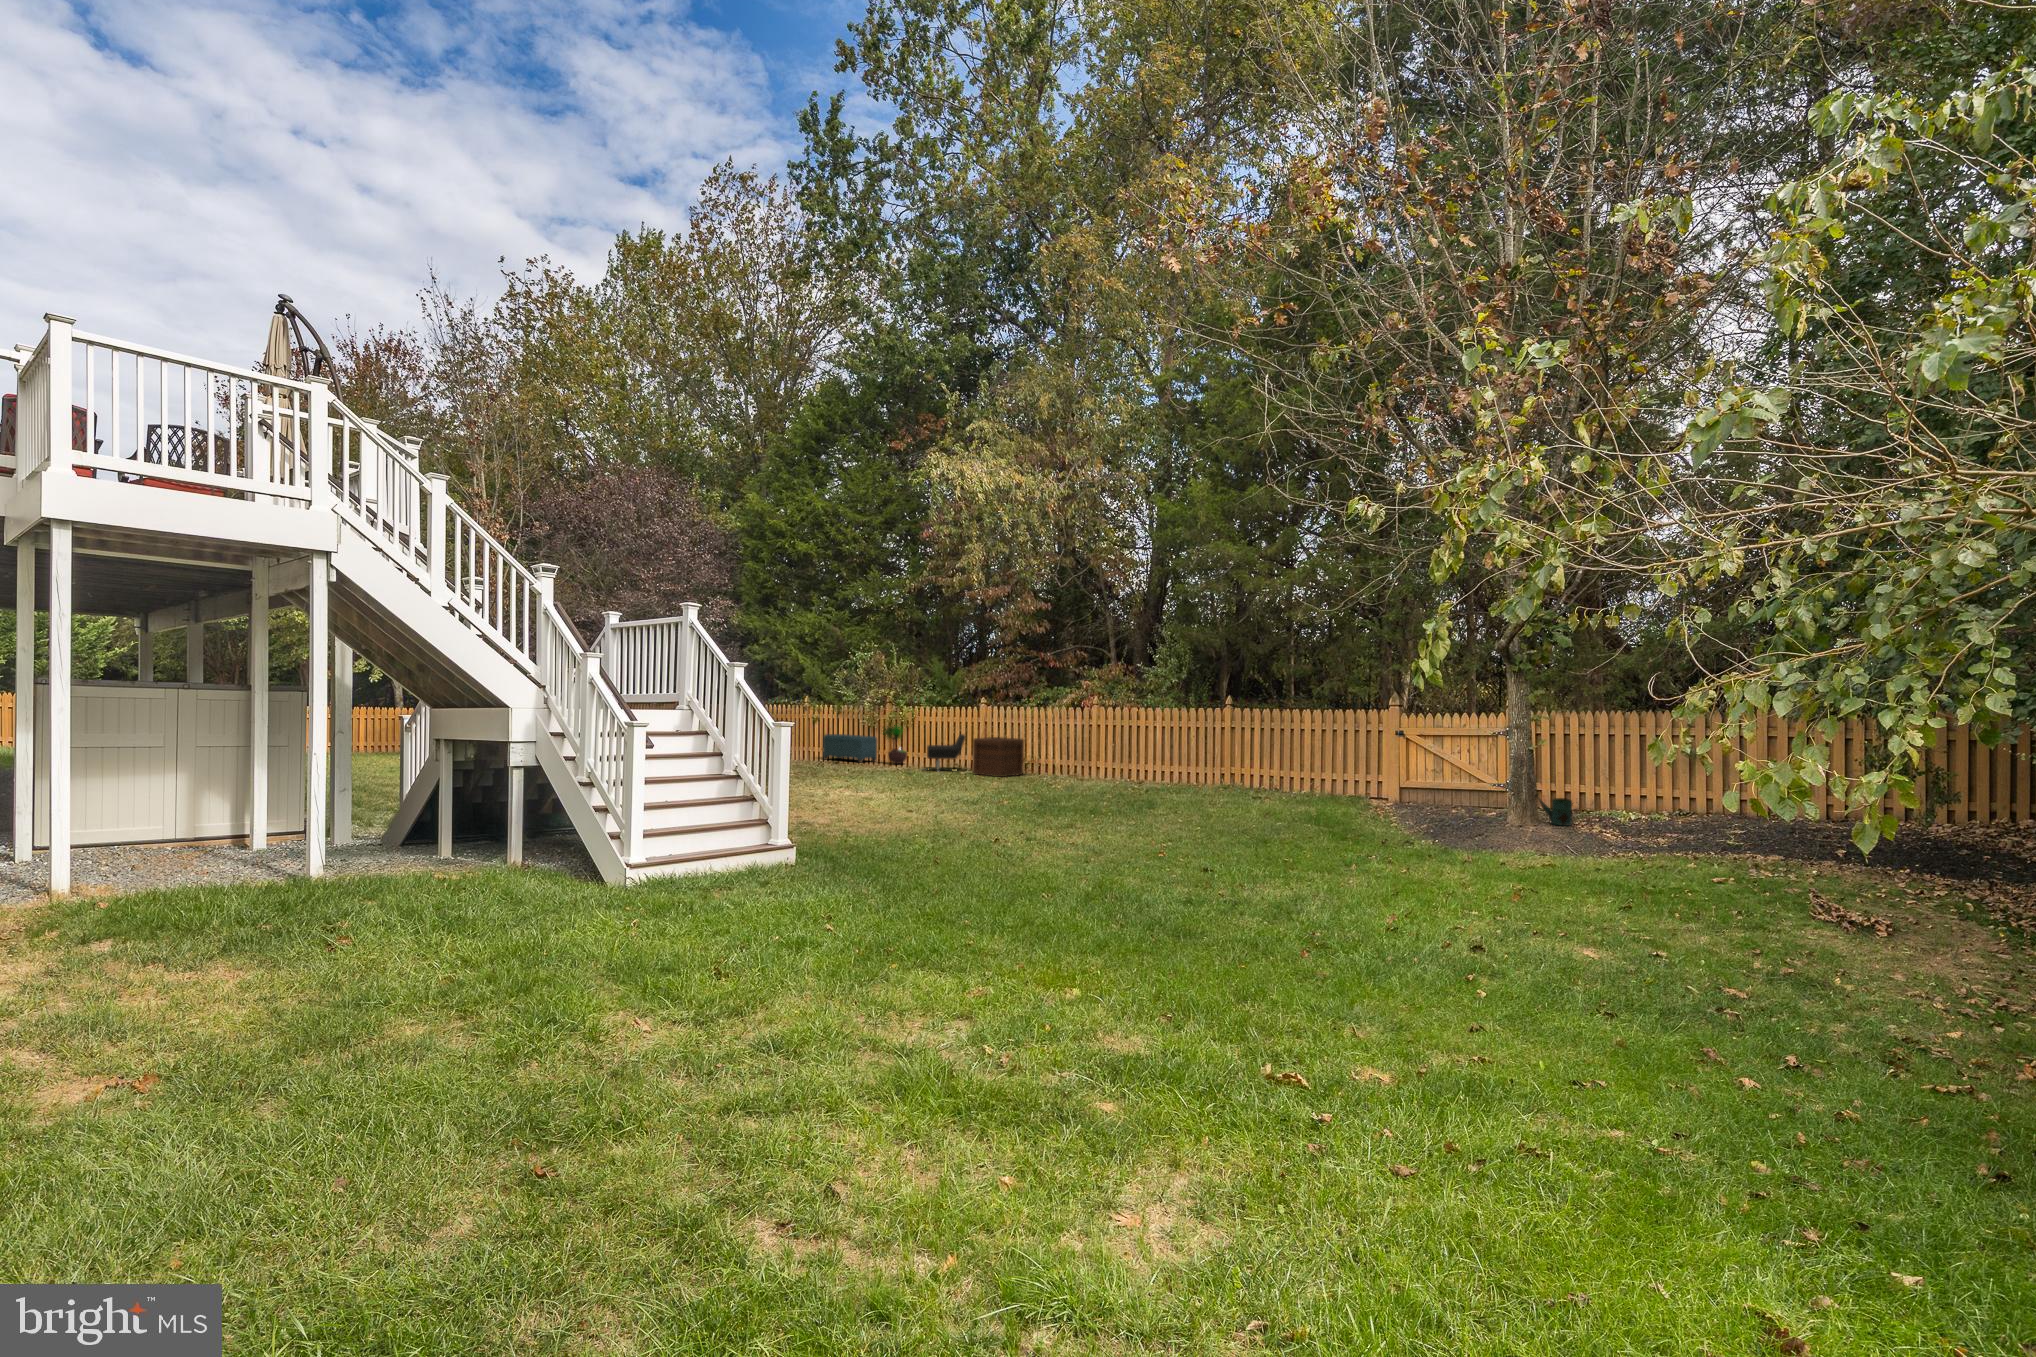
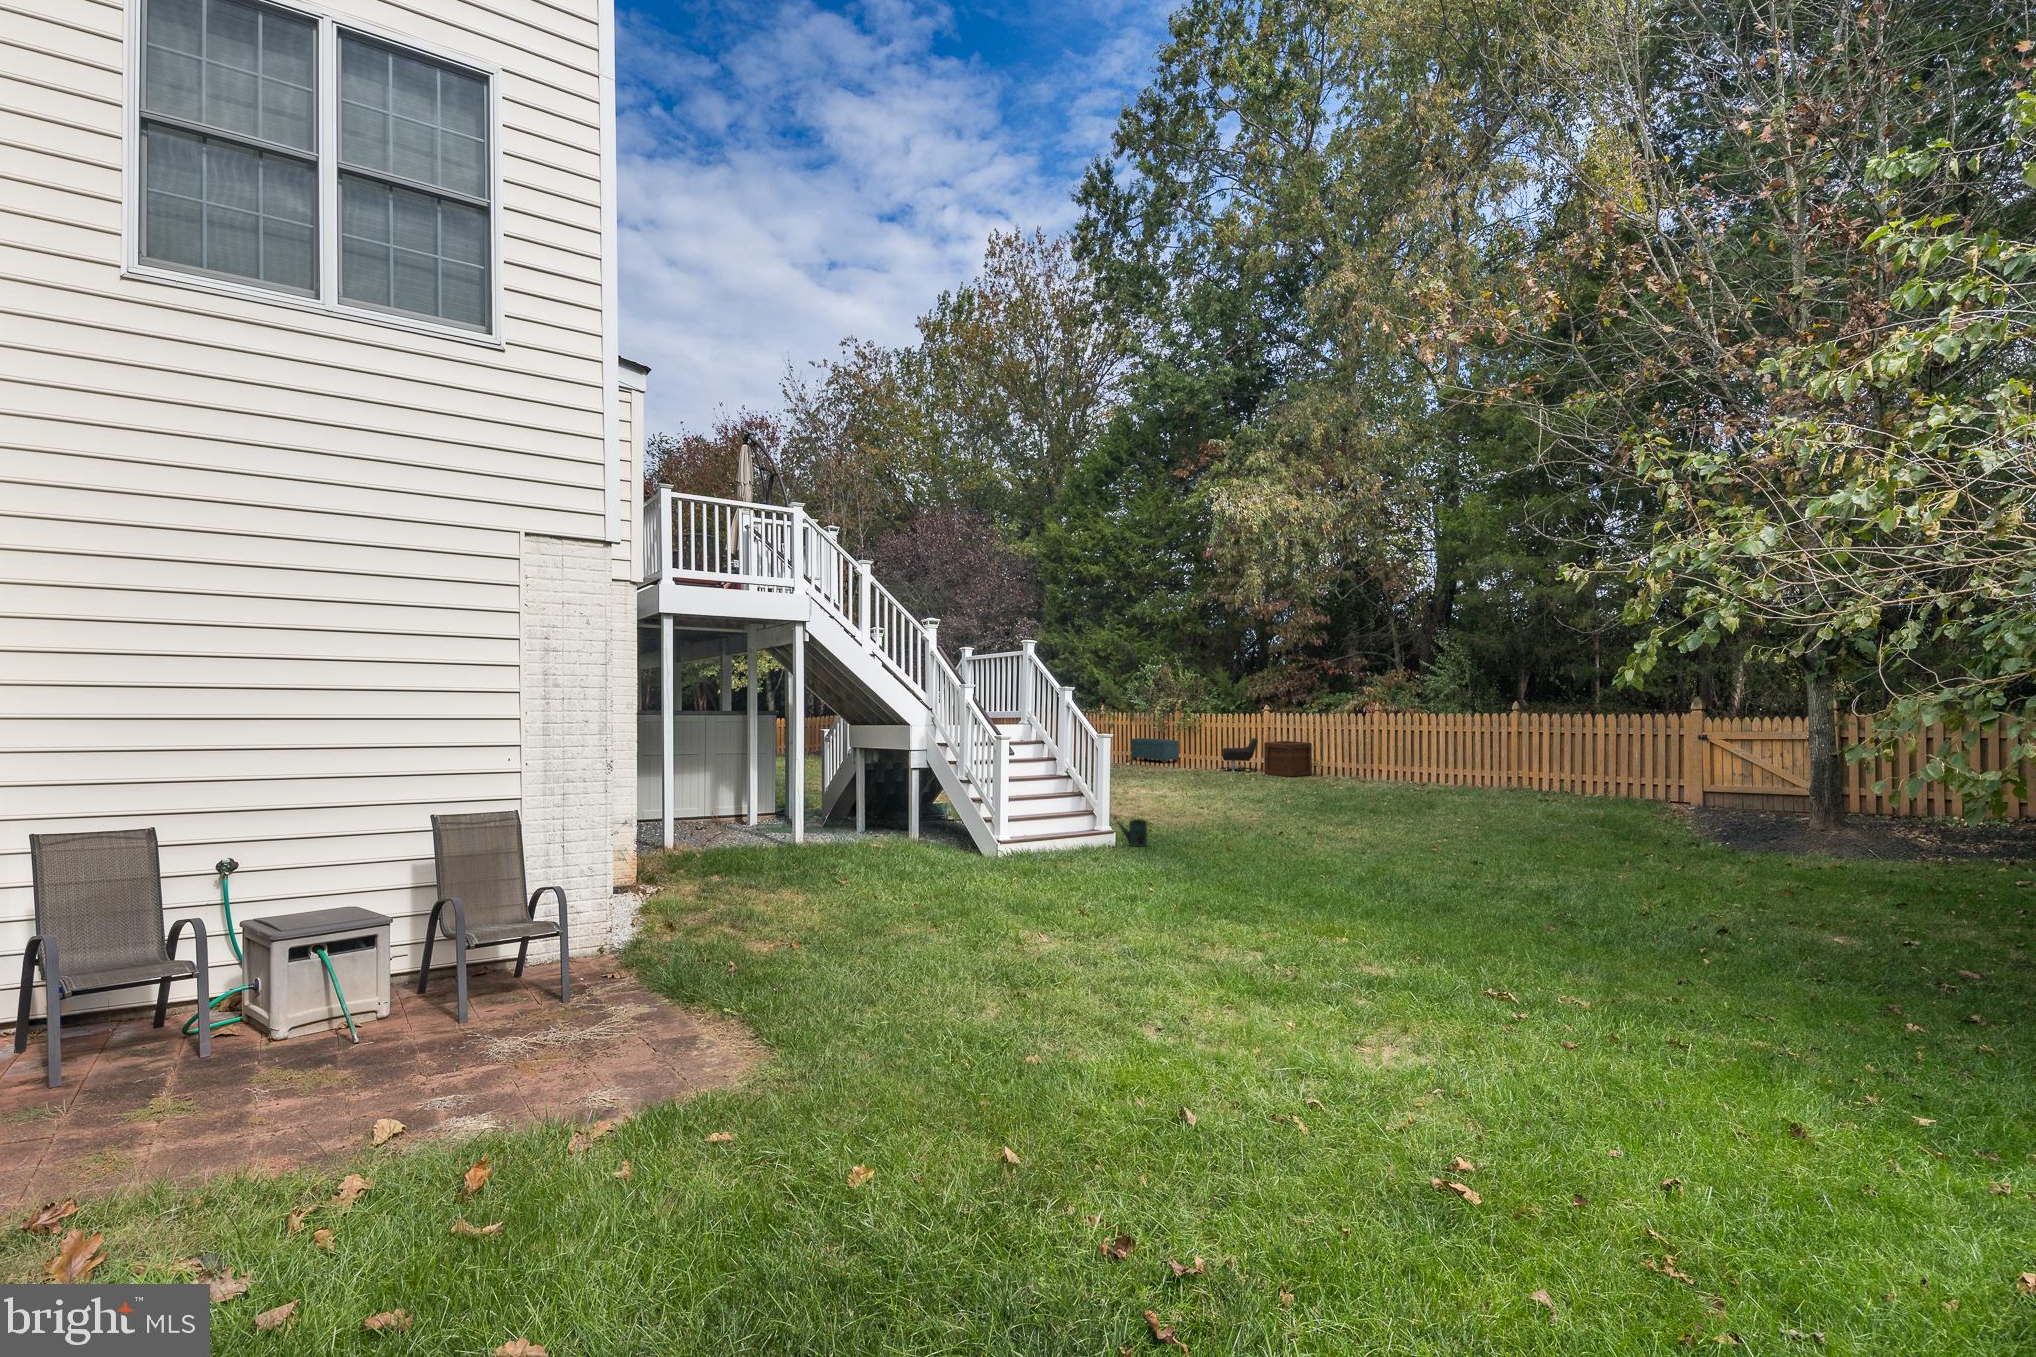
potted tree: present [883,725,907,764] -> none [1180,726,1206,765]
watering can: present [1535,794,1573,826] -> present [1113,817,1148,847]

